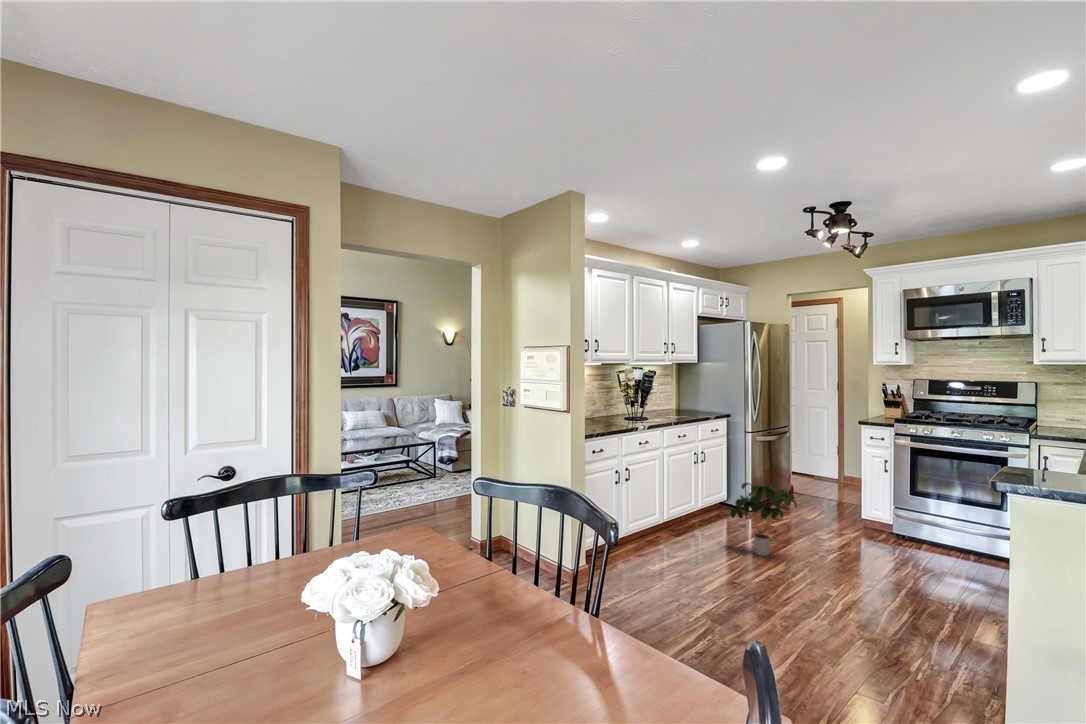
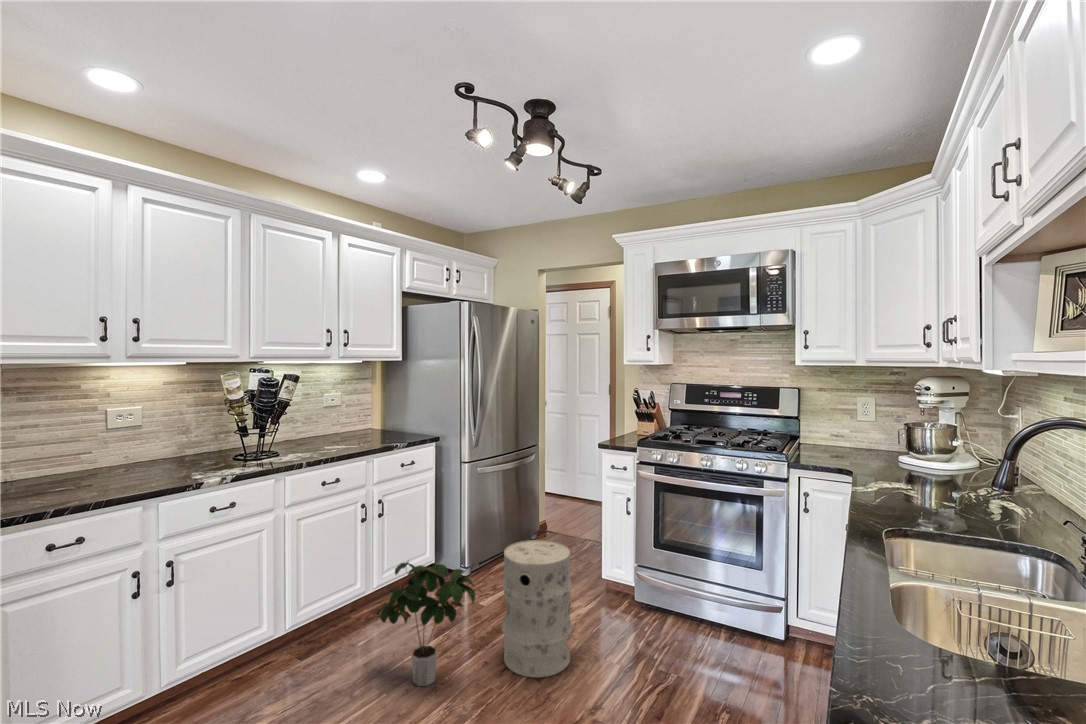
trash can: none [806,479,859,561] -> present [502,540,572,678]

